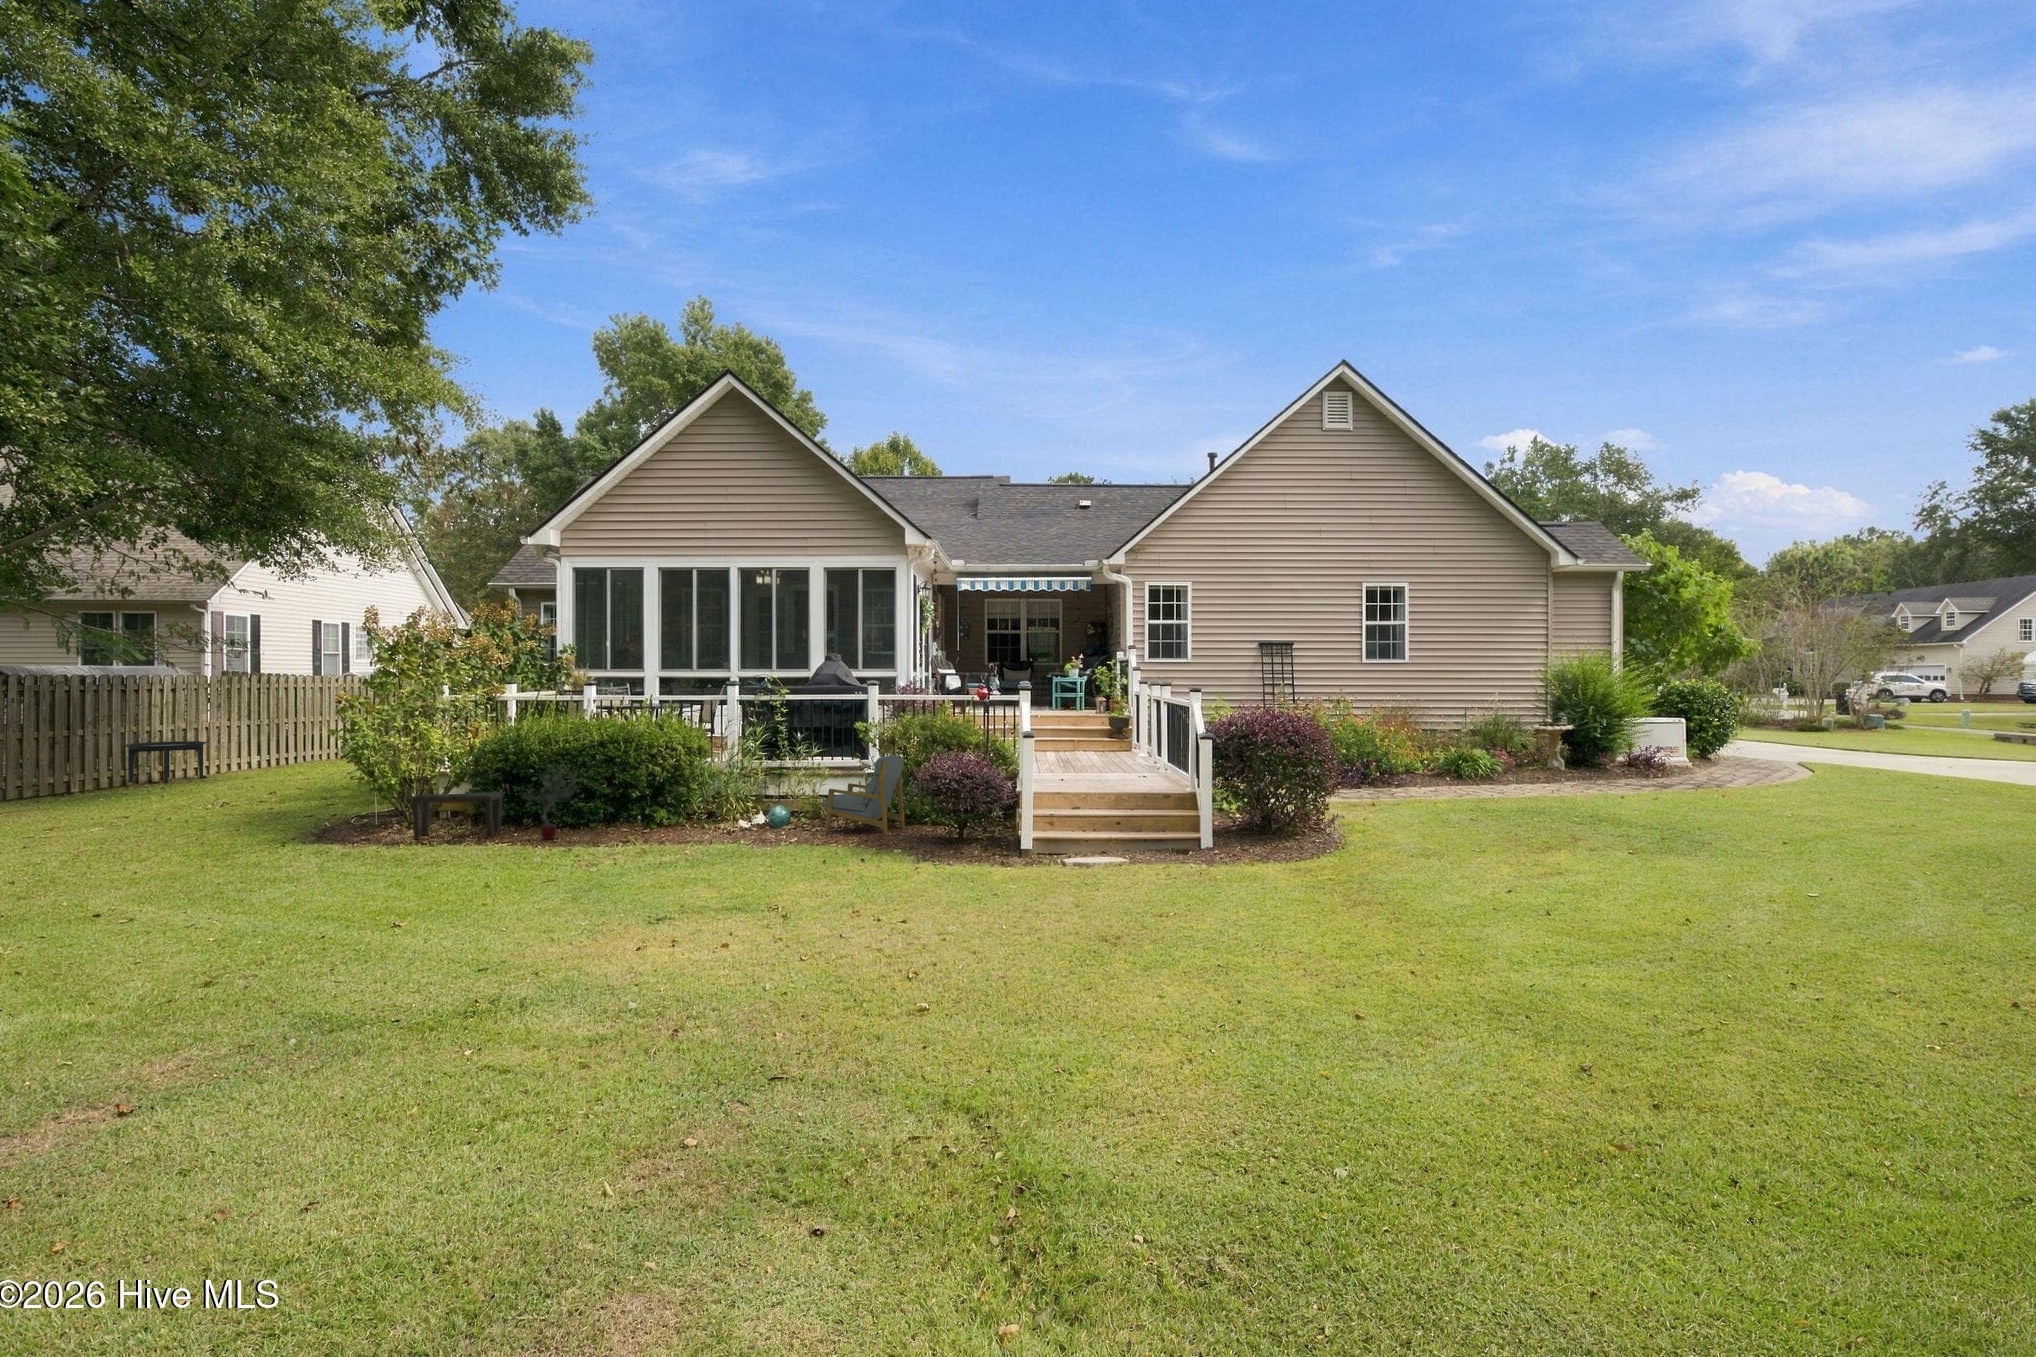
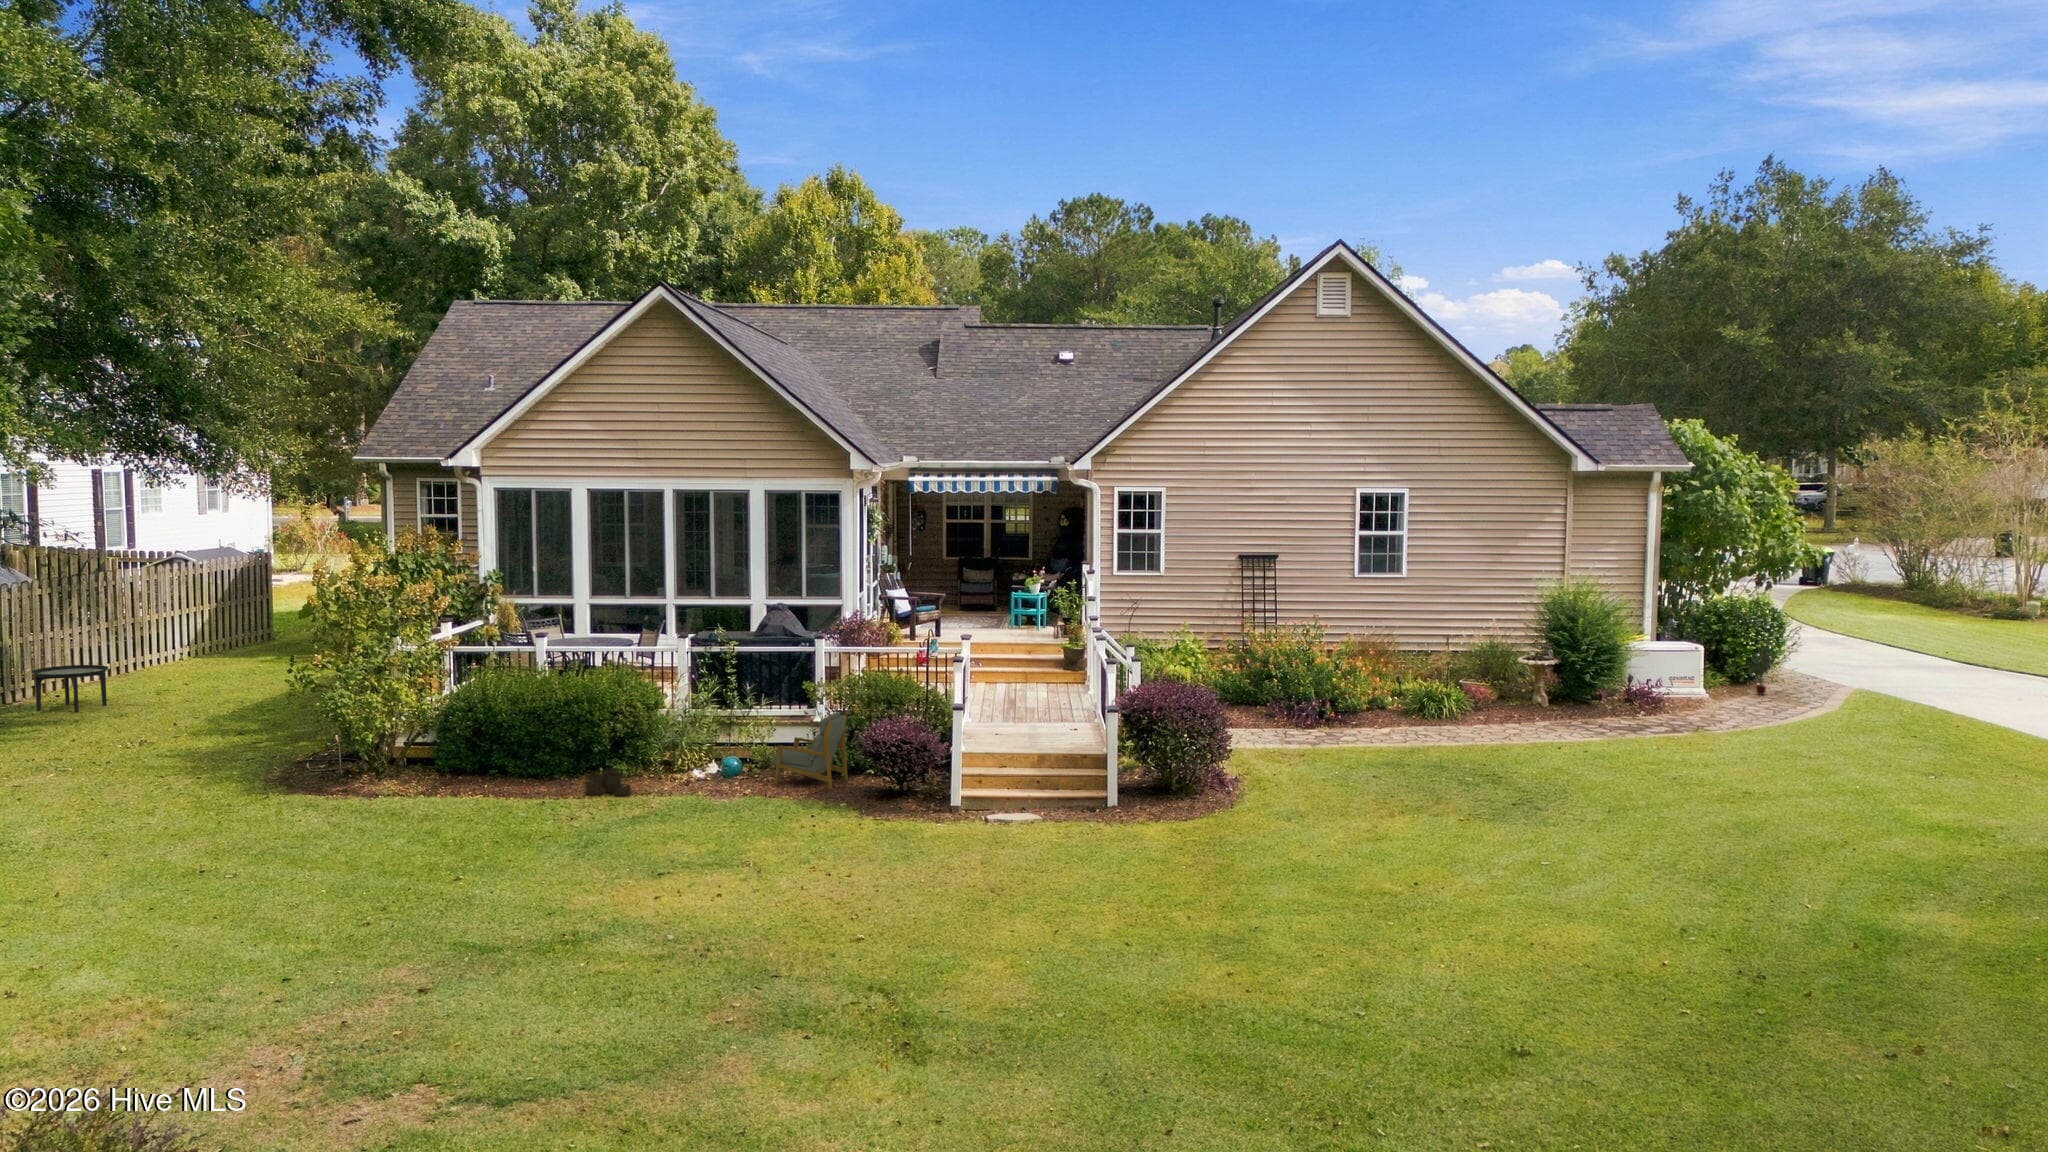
potted tree: present [523,764,576,840] -> present [1748,649,1773,695]
bench: present [411,792,503,840] -> none [401,746,480,791]
woven basket: none [613,813,665,843] -> present [585,768,632,797]

